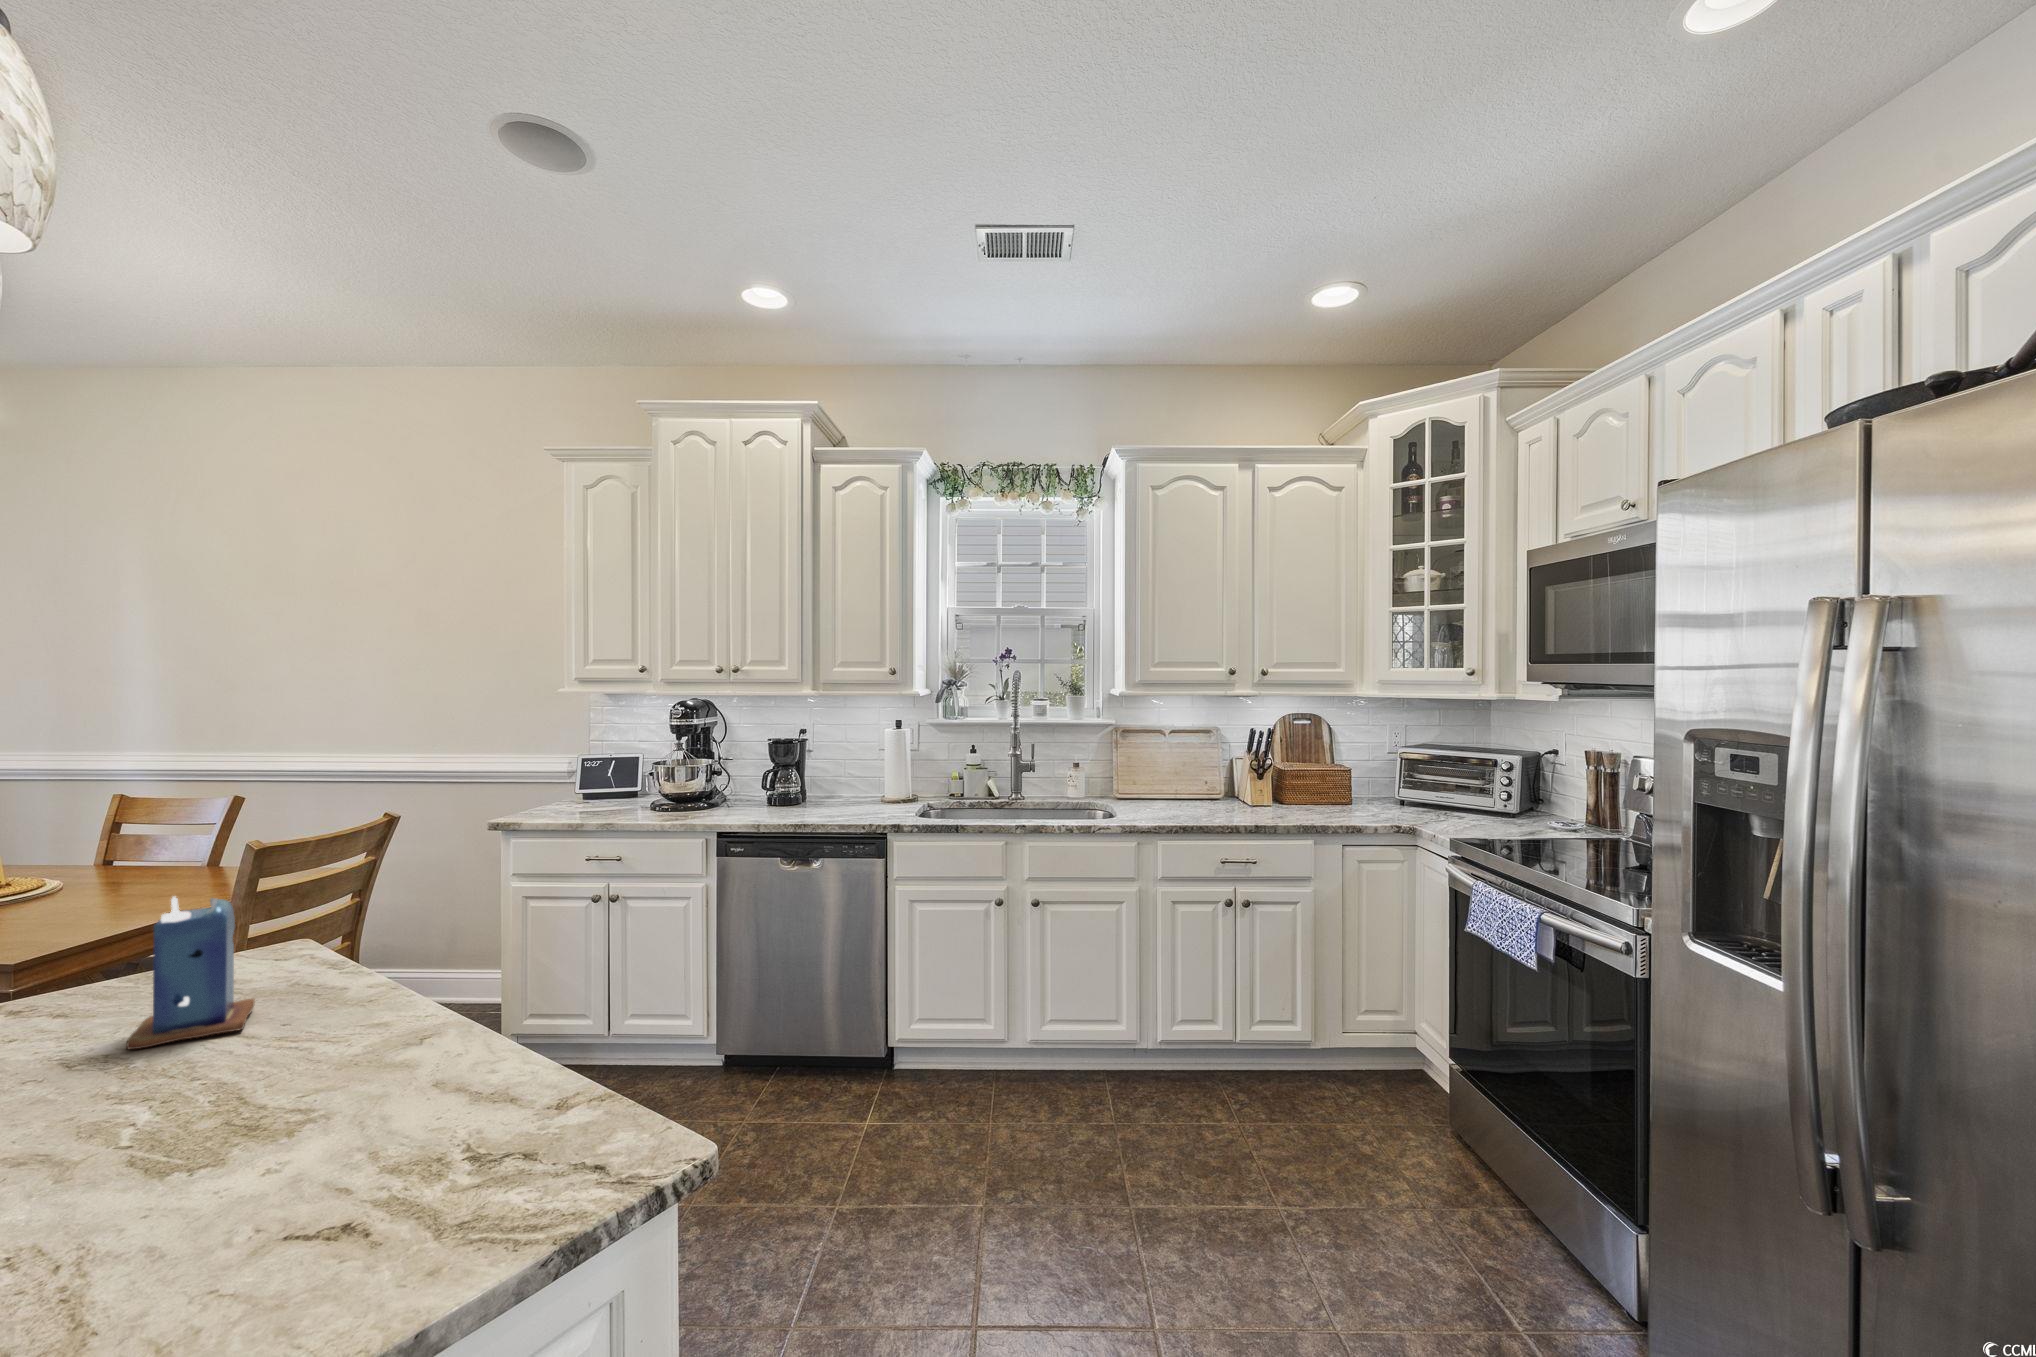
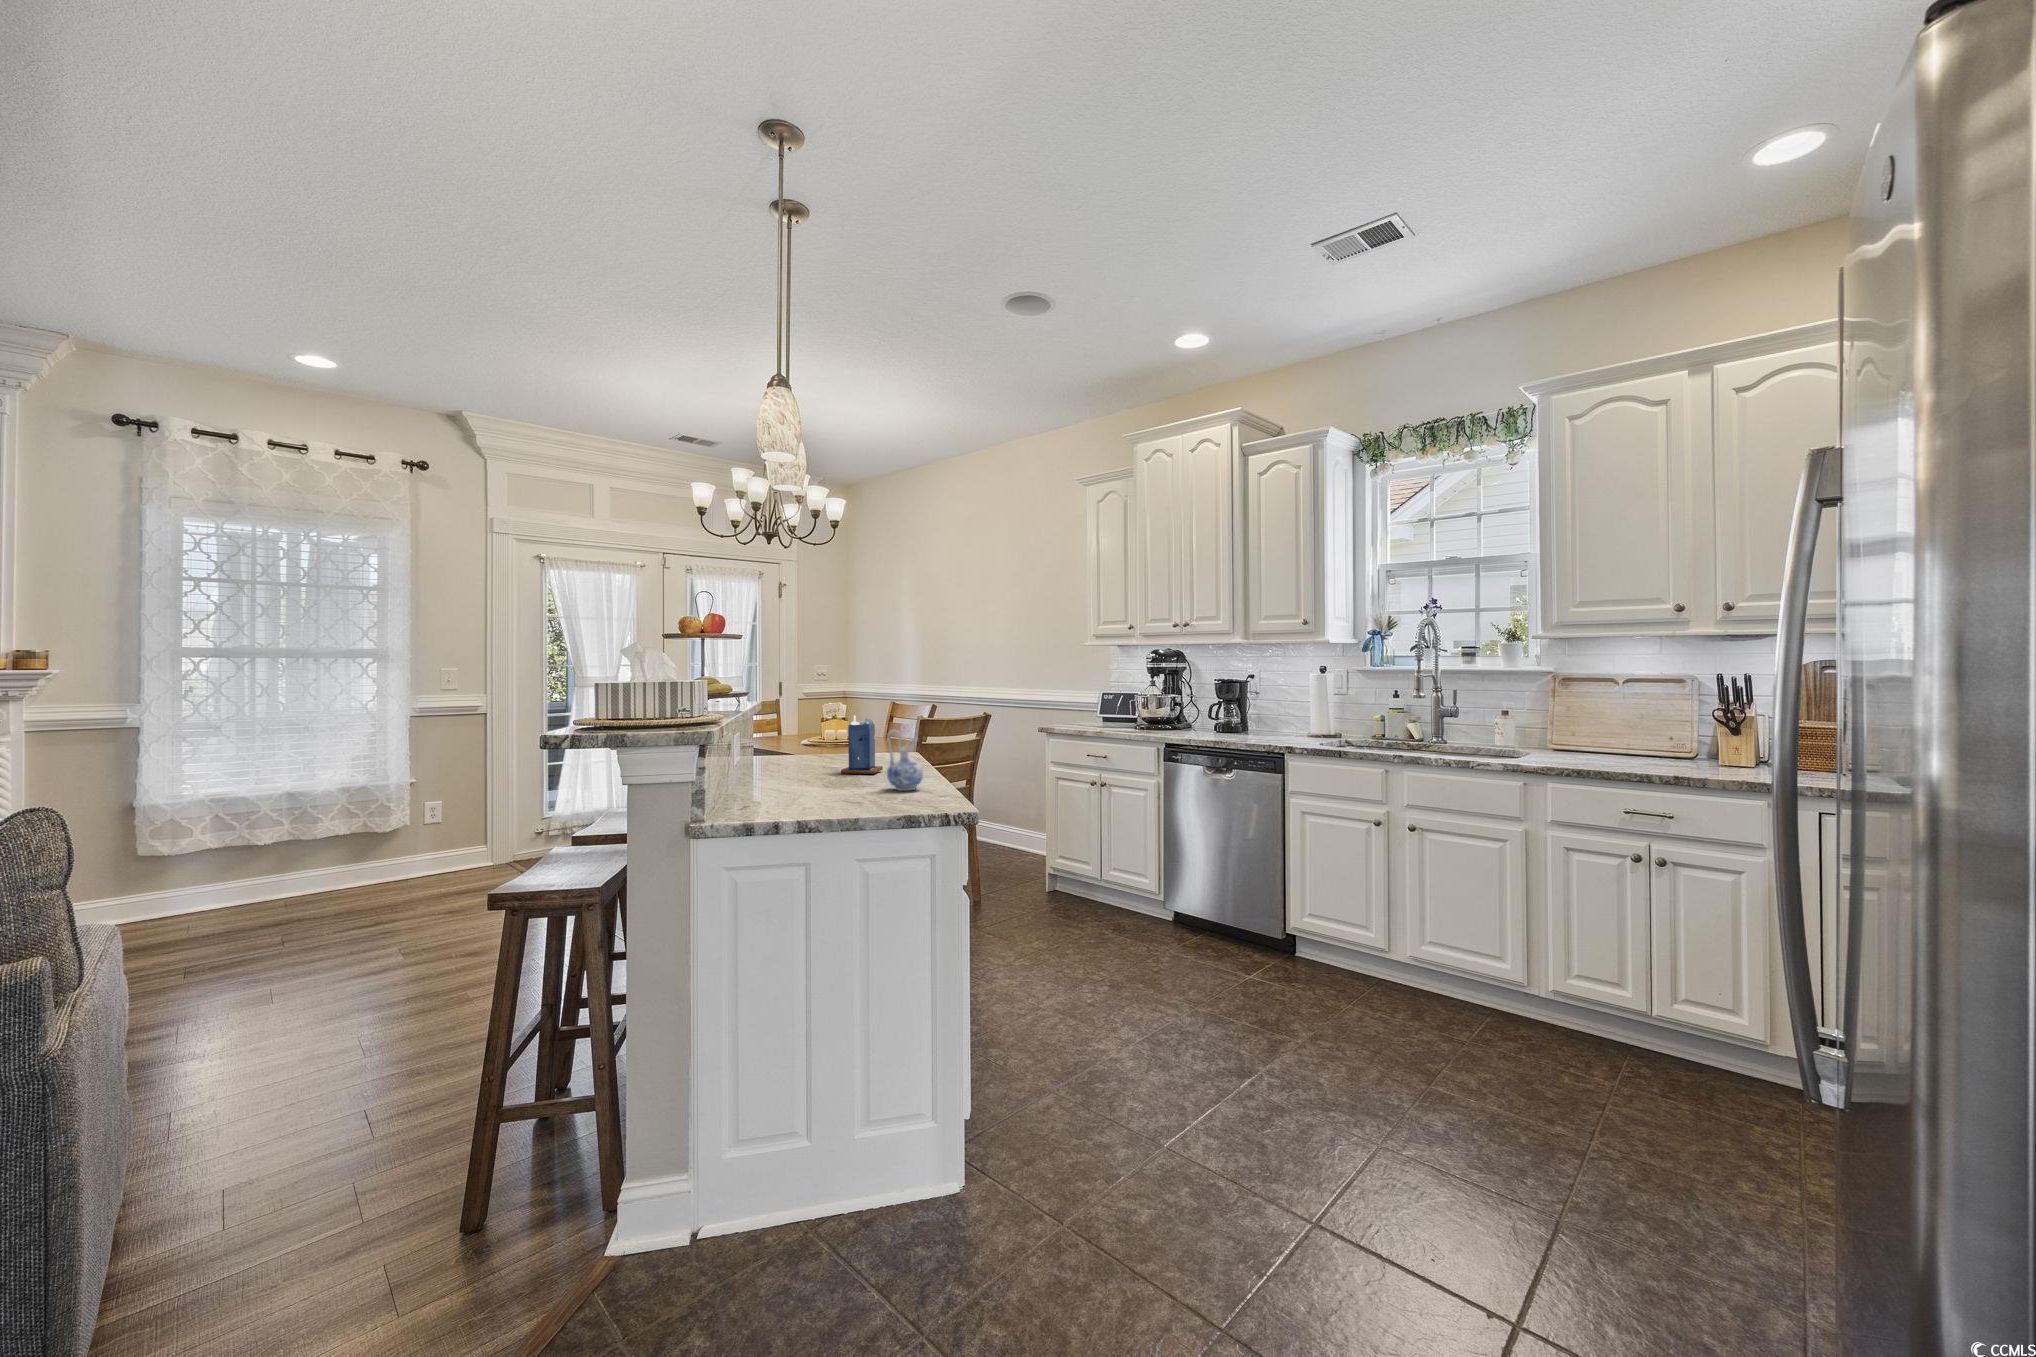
ceramic pitcher: none [347,942,452,1084] -> present [887,730,923,791]

